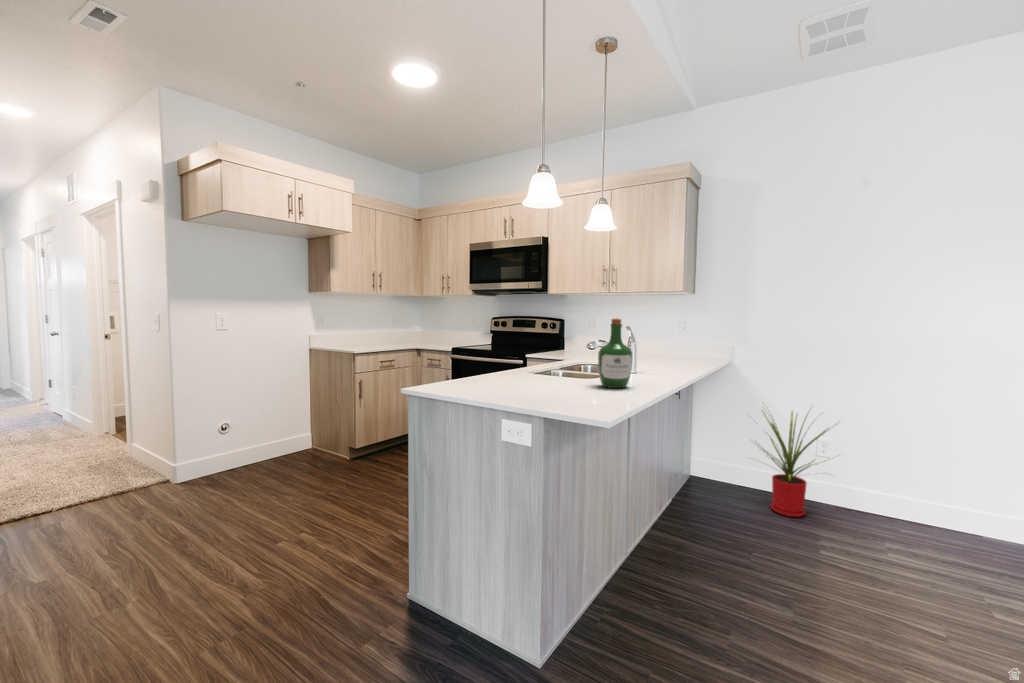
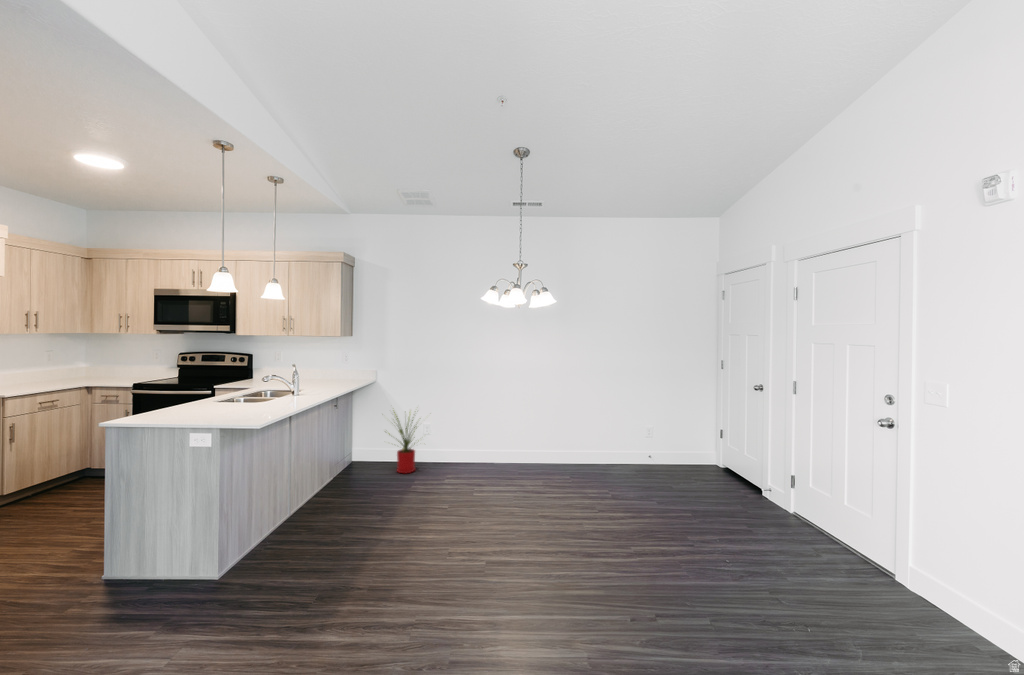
wine bottle: present [598,318,632,388] -> none [265,363,288,407]

